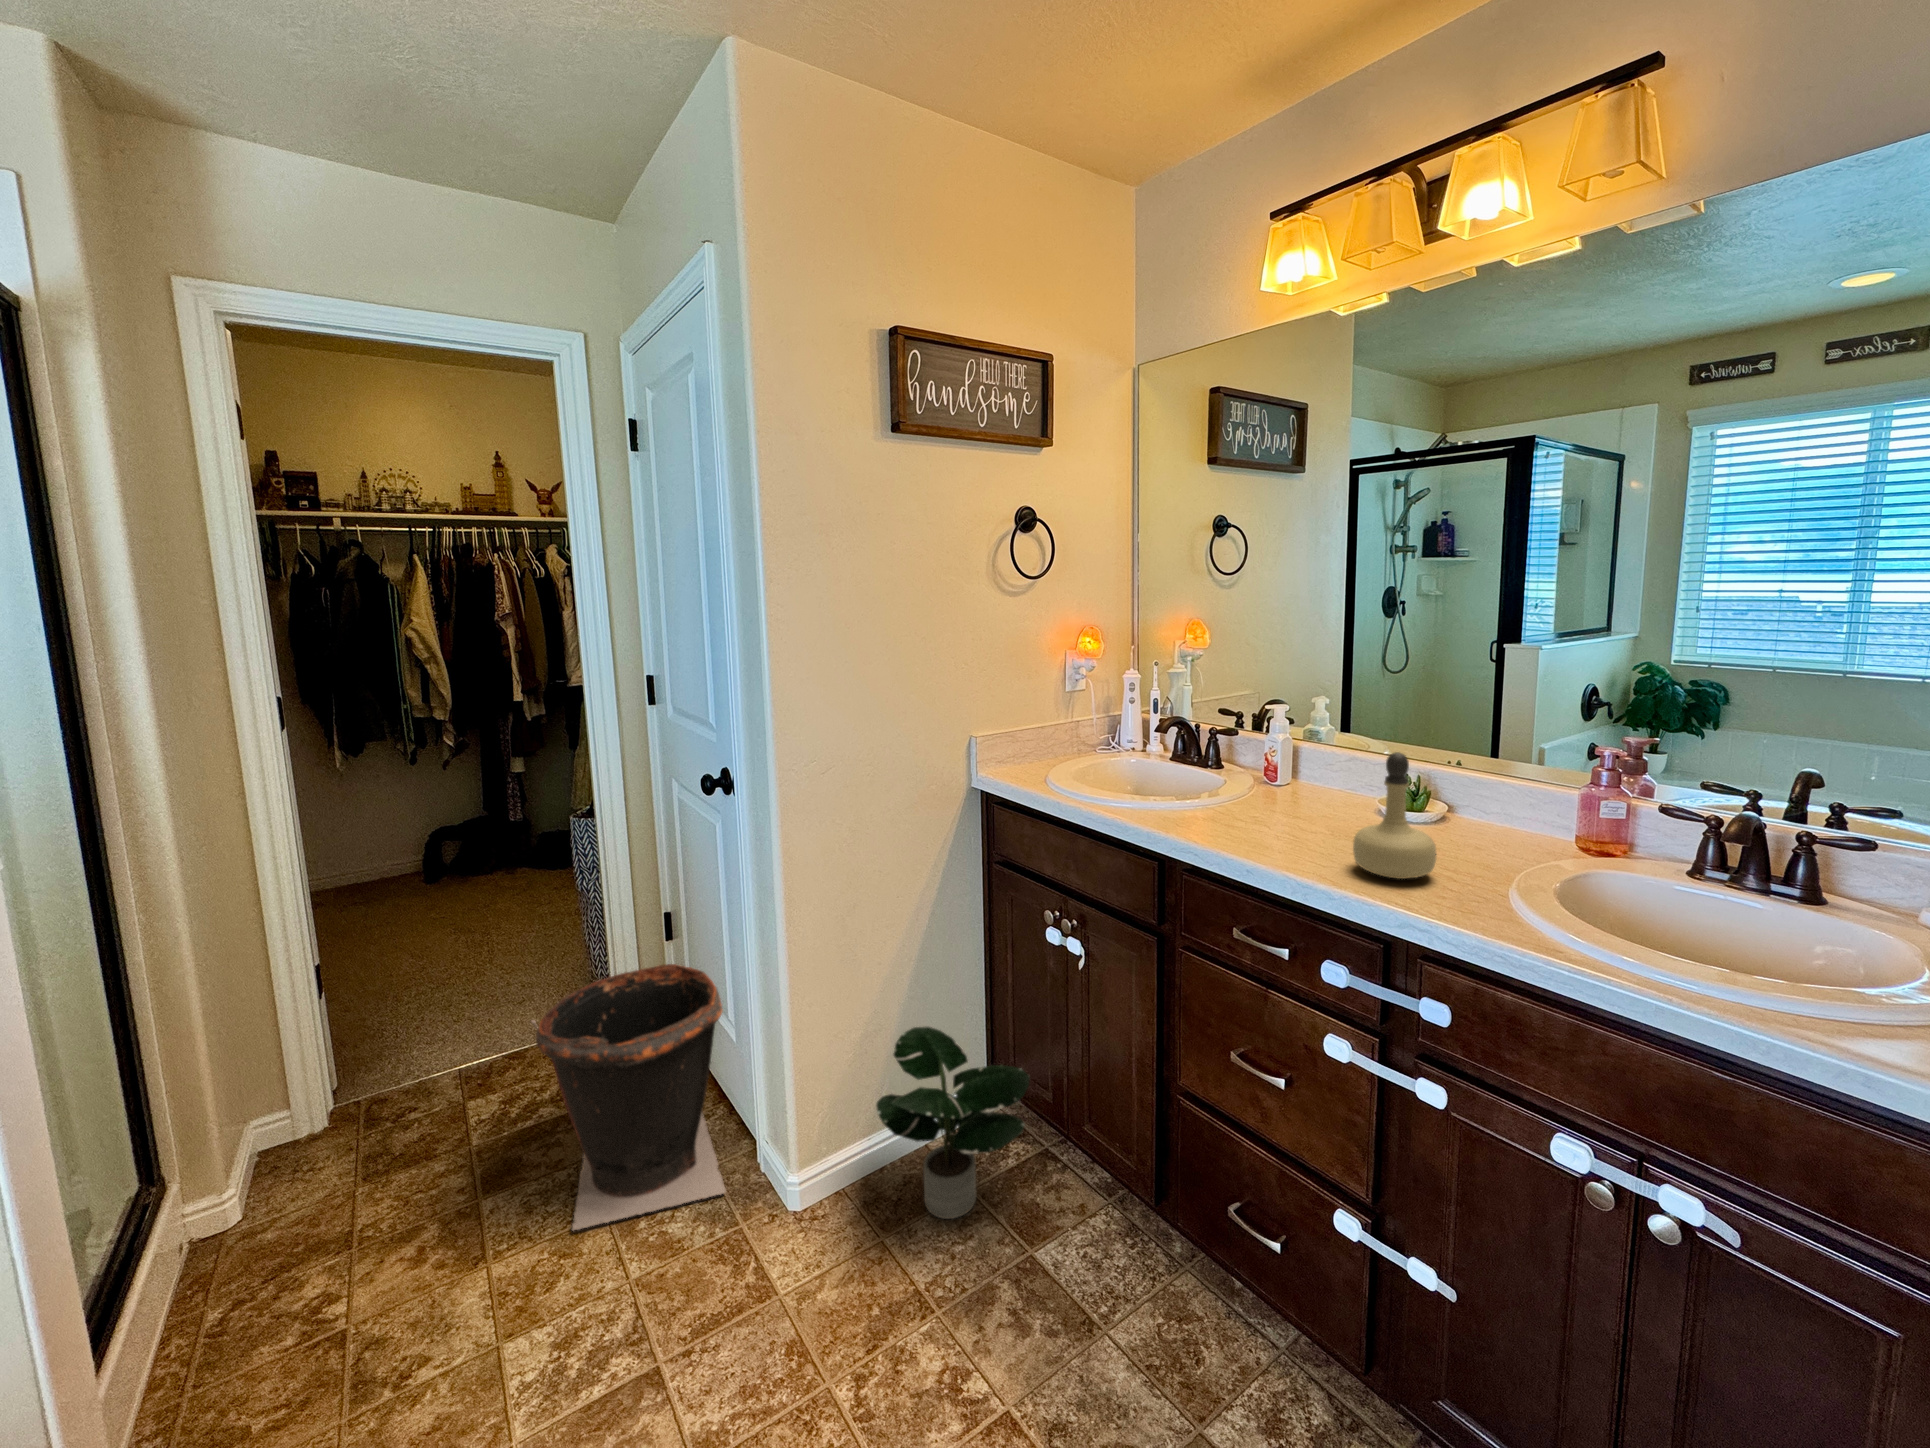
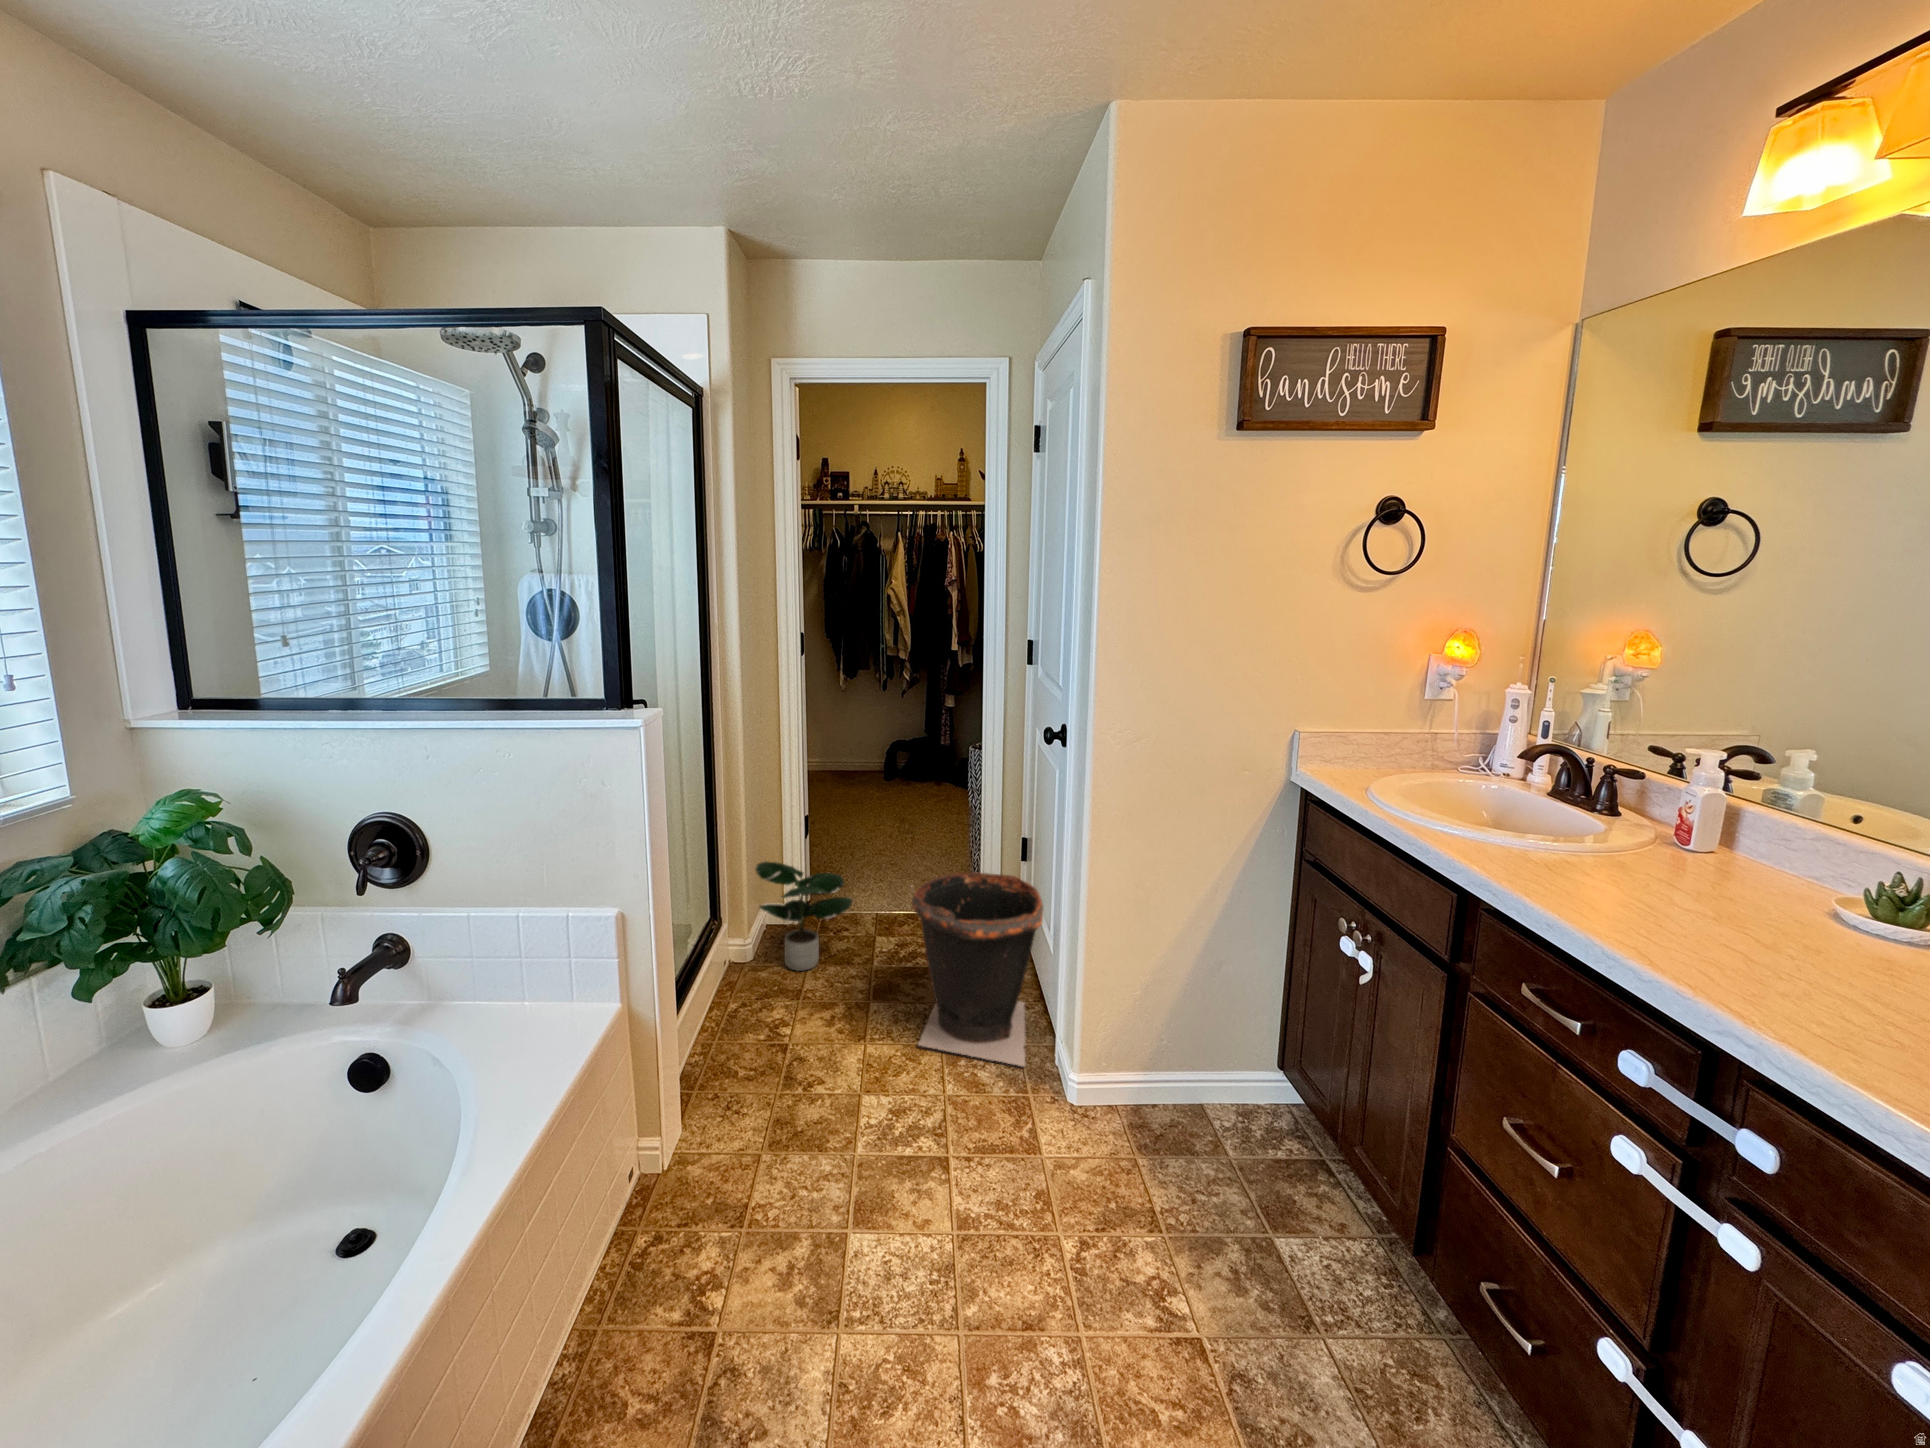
perfume bottle: present [1353,752,1437,879] -> none [1707,830,1848,993]
potted plant: present [876,1027,1030,1219] -> present [755,862,852,971]

